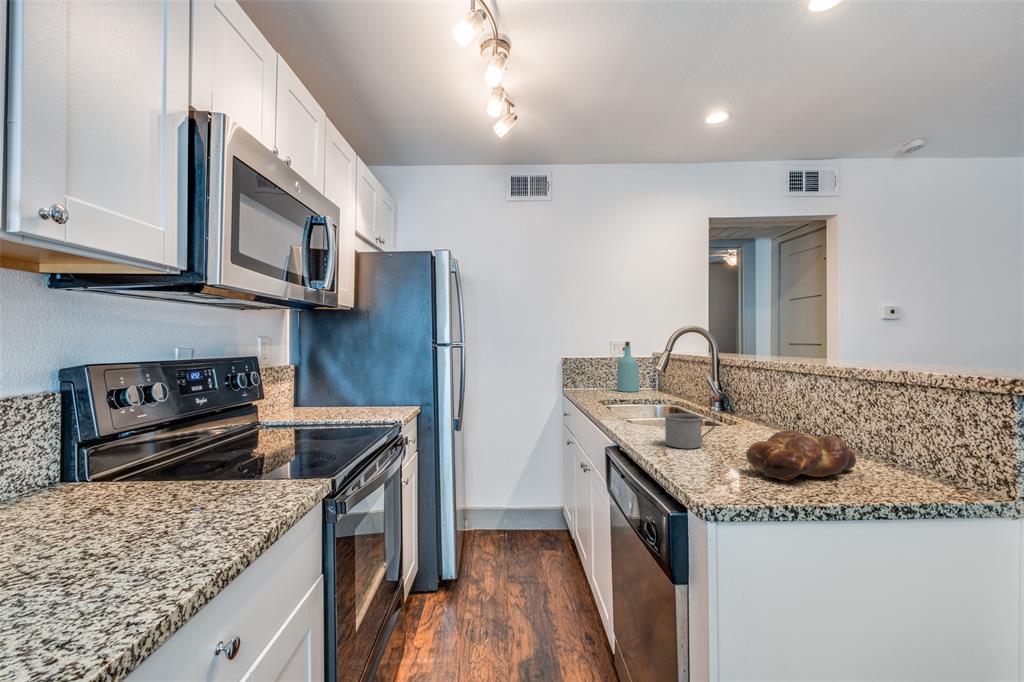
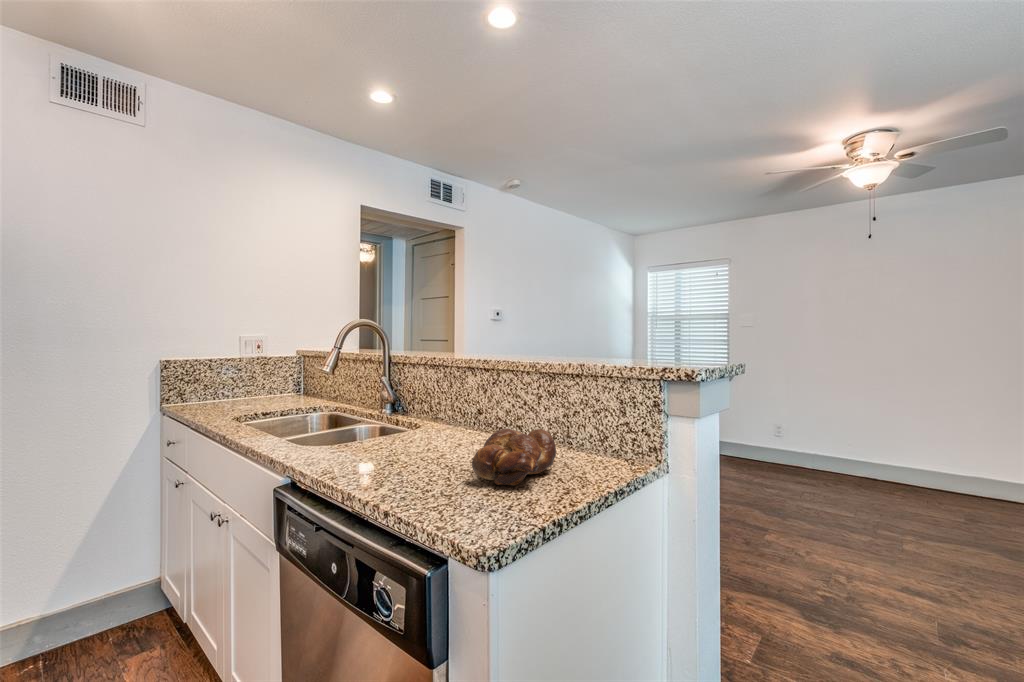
bottle: present [617,342,639,392] -> none [250,338,281,401]
mug: present [664,414,715,449] -> none [360,423,418,468]

